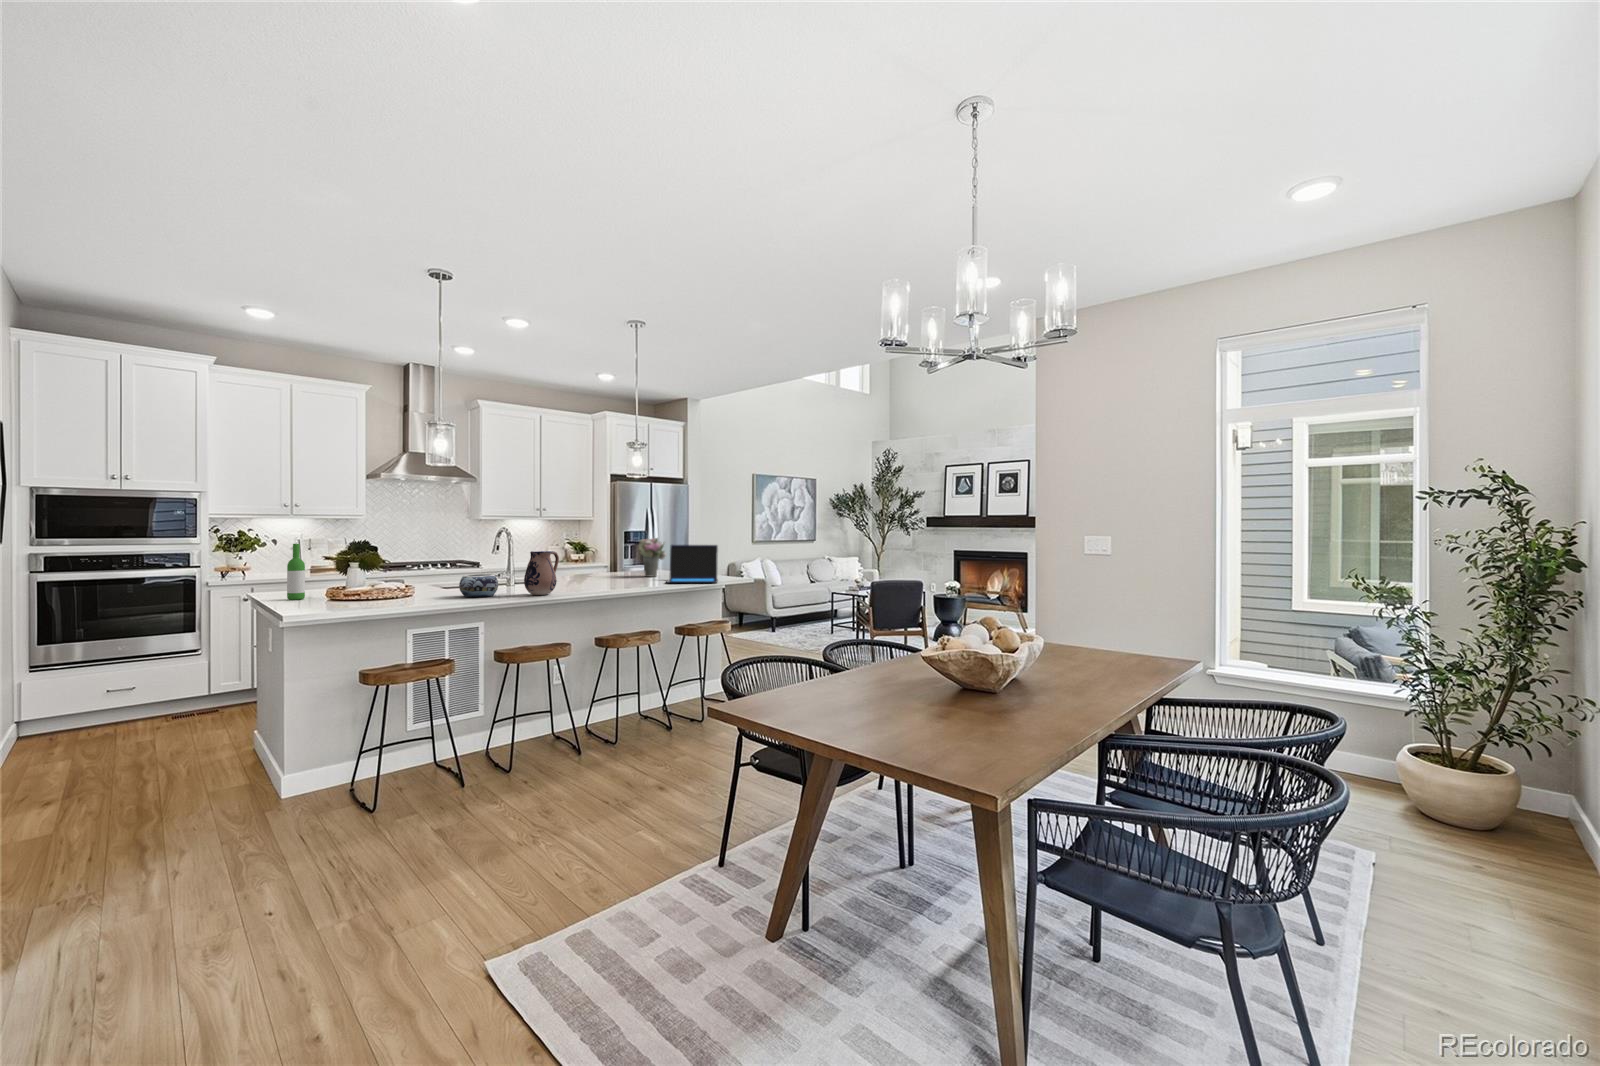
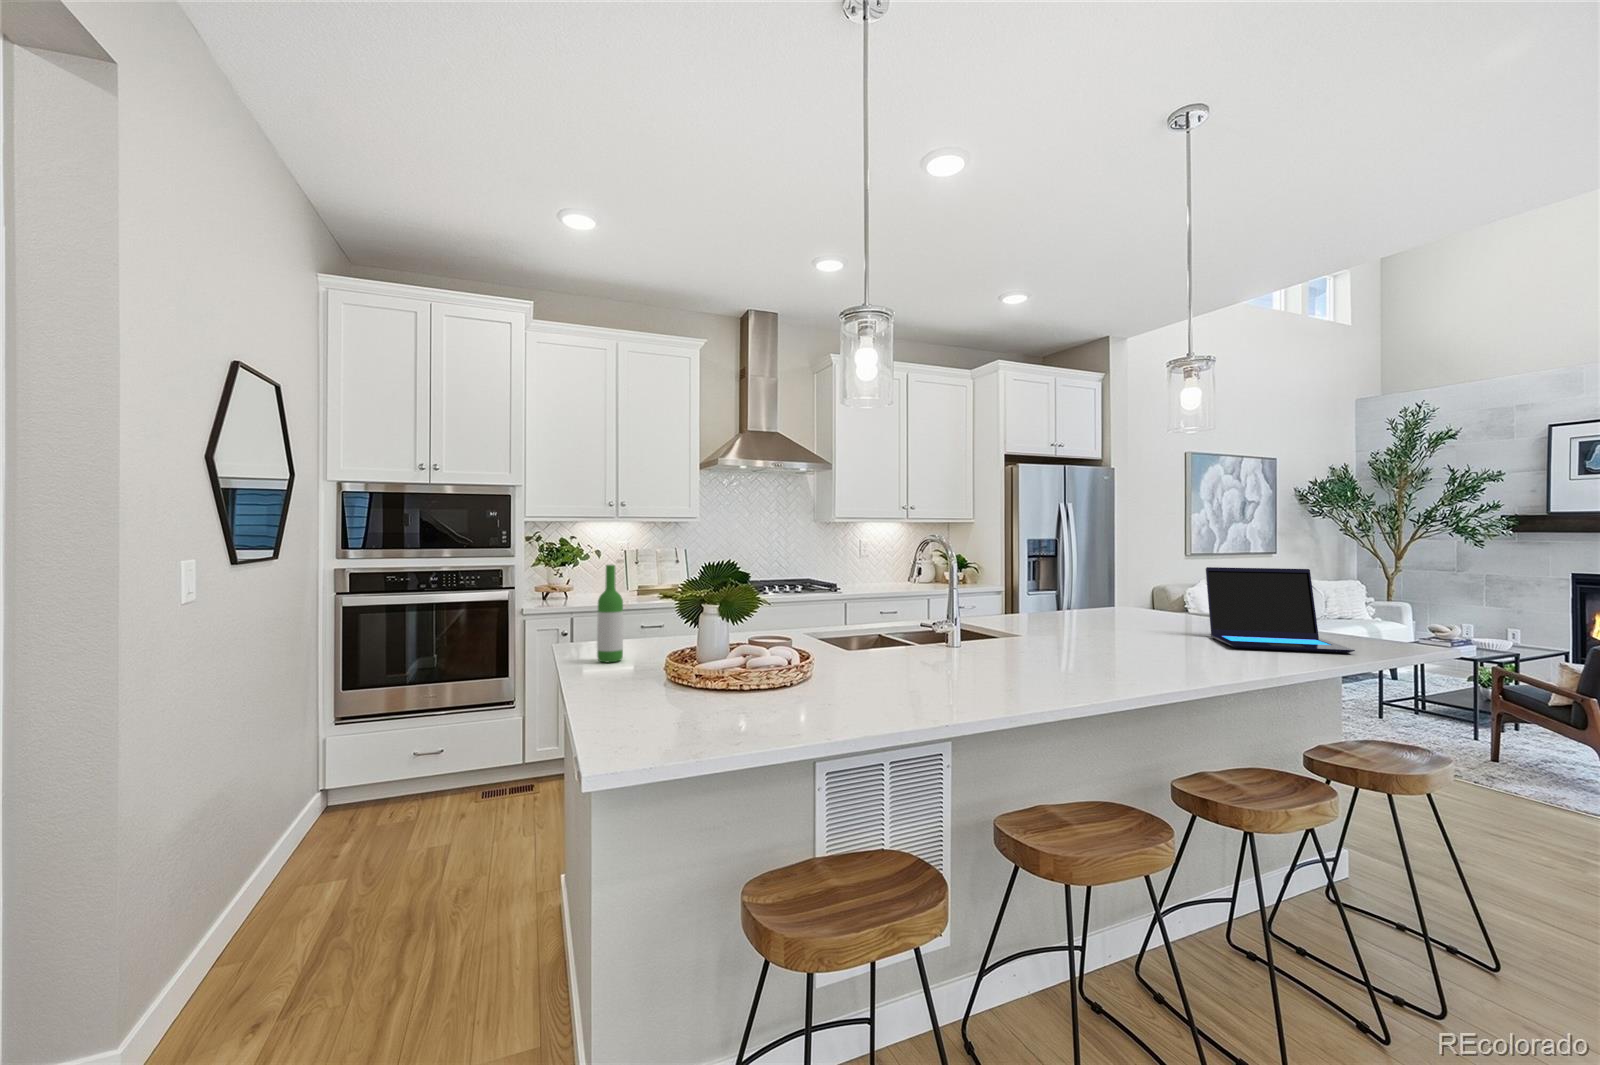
flower bouquet: present [639,538,667,577] -> none [1117,552,1176,624]
ceramic pitcher: present [524,551,559,595] -> none [995,585,1061,678]
decorative bowl: present [459,574,498,597] -> none [874,627,944,678]

